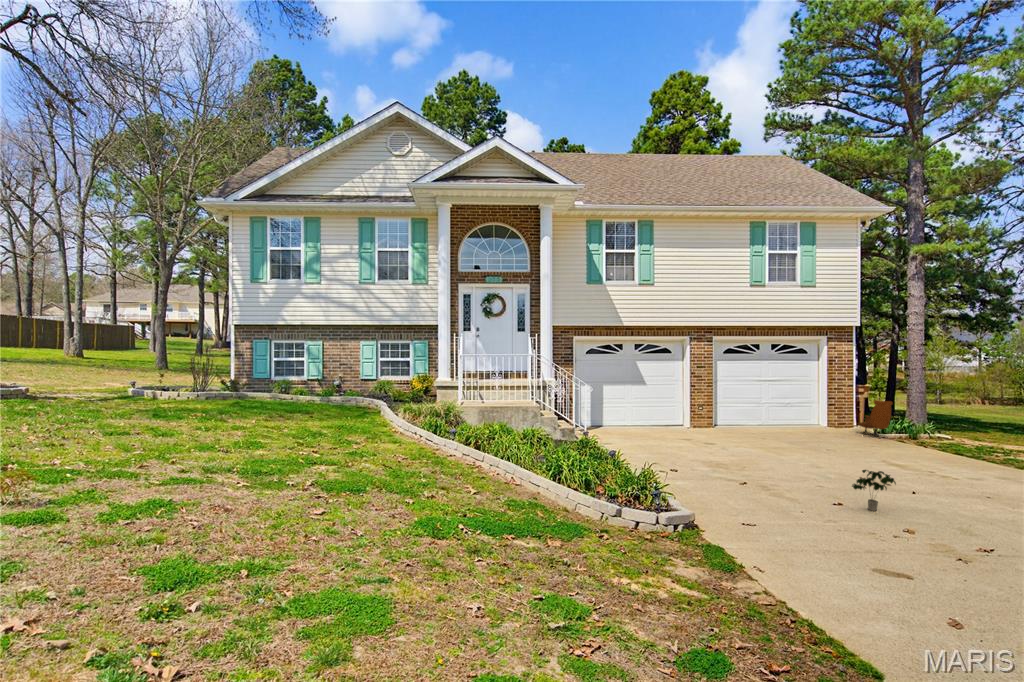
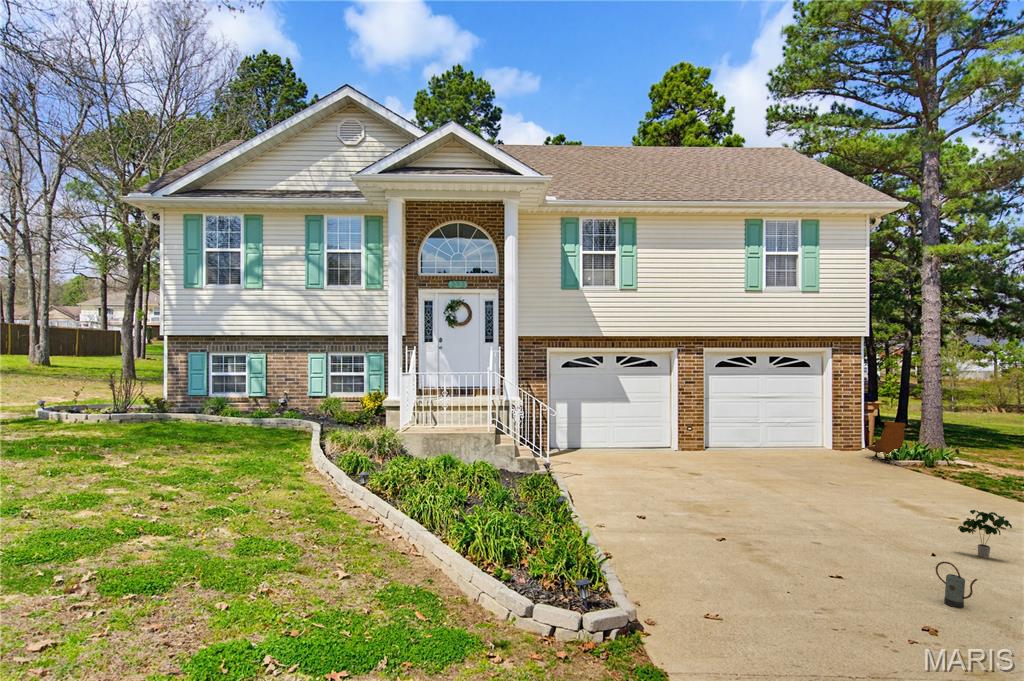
potted plant: present [852,470,896,511] -> present [958,510,1012,558]
watering can: none [927,503,961,539] -> present [936,562,977,608]

